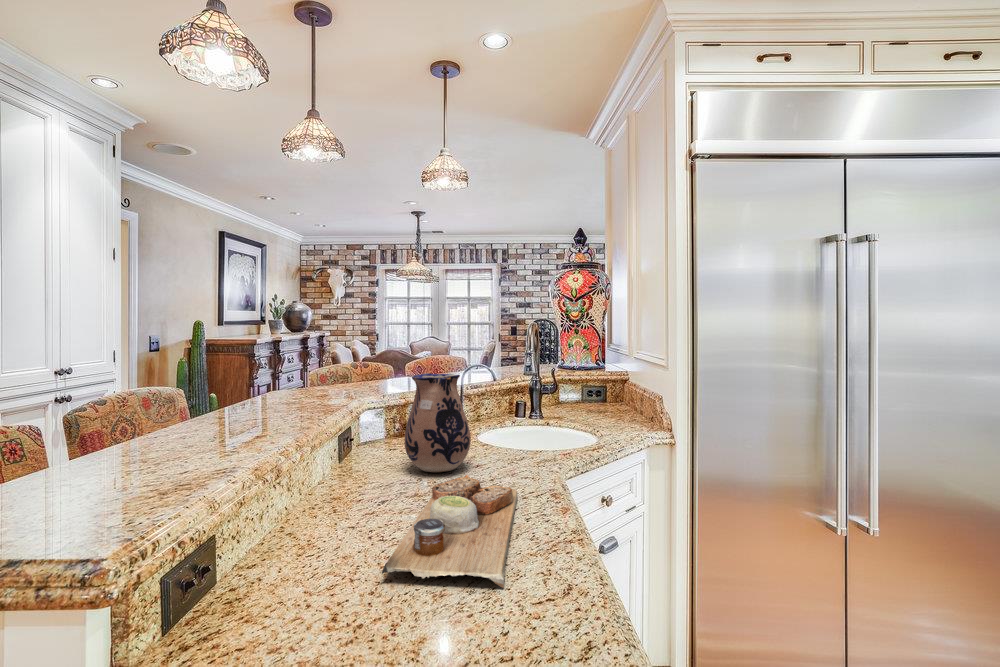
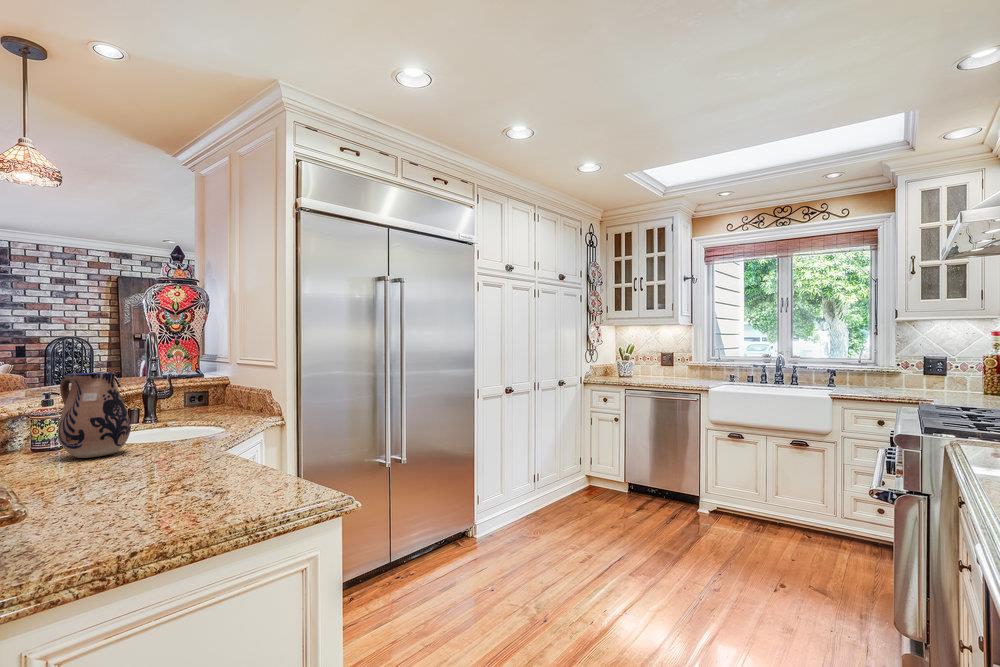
cutting board: present [382,475,517,588] -> none [123,442,235,483]

